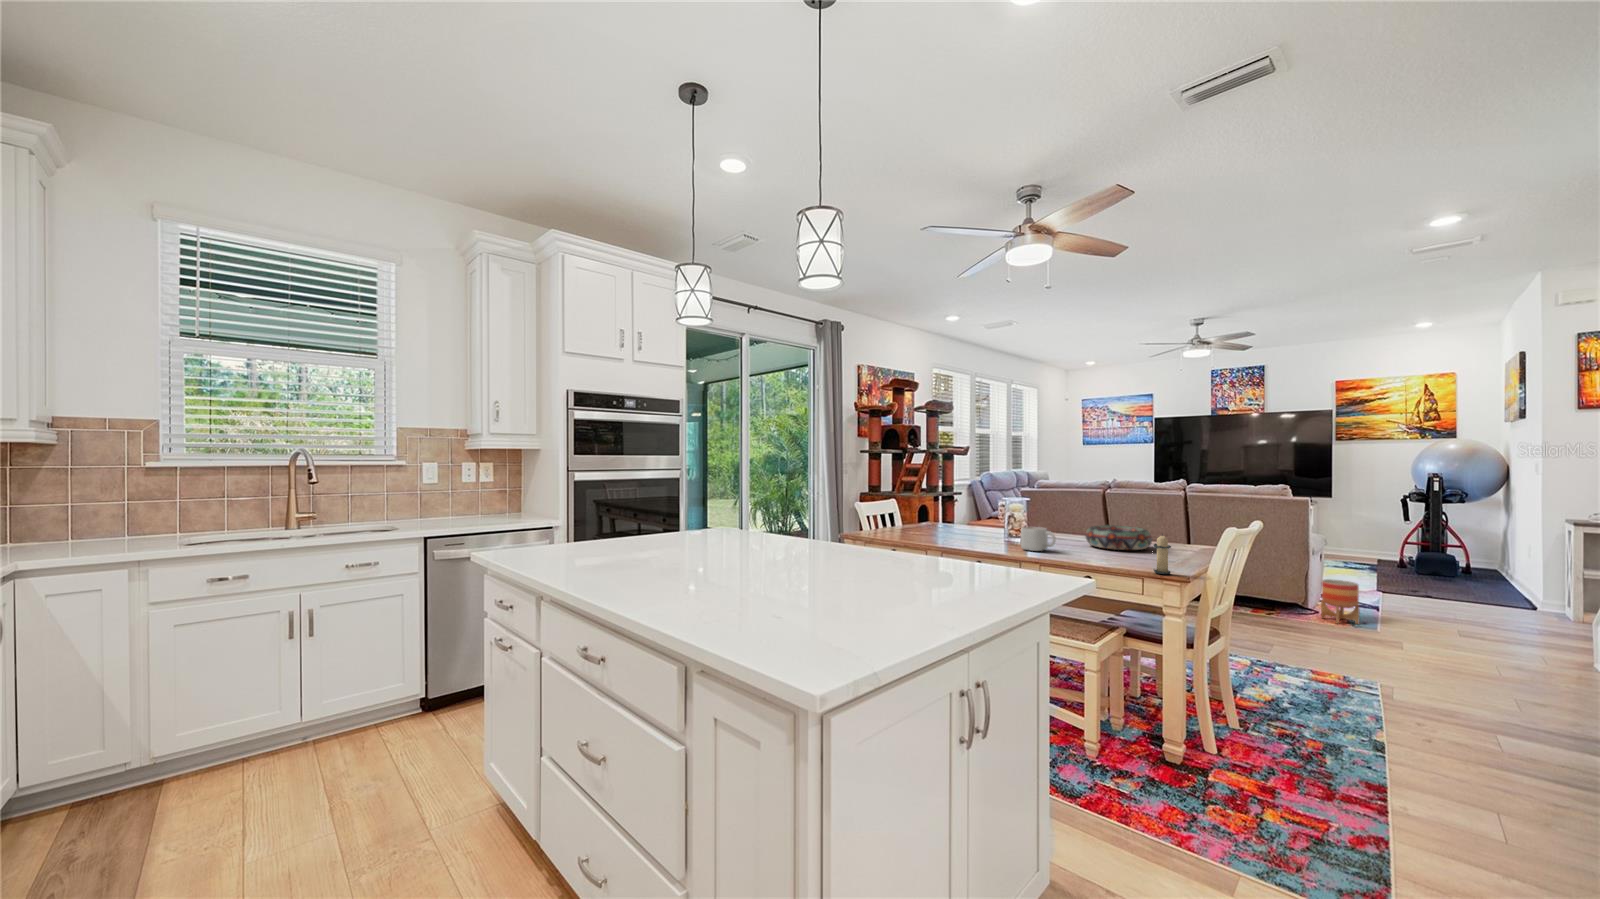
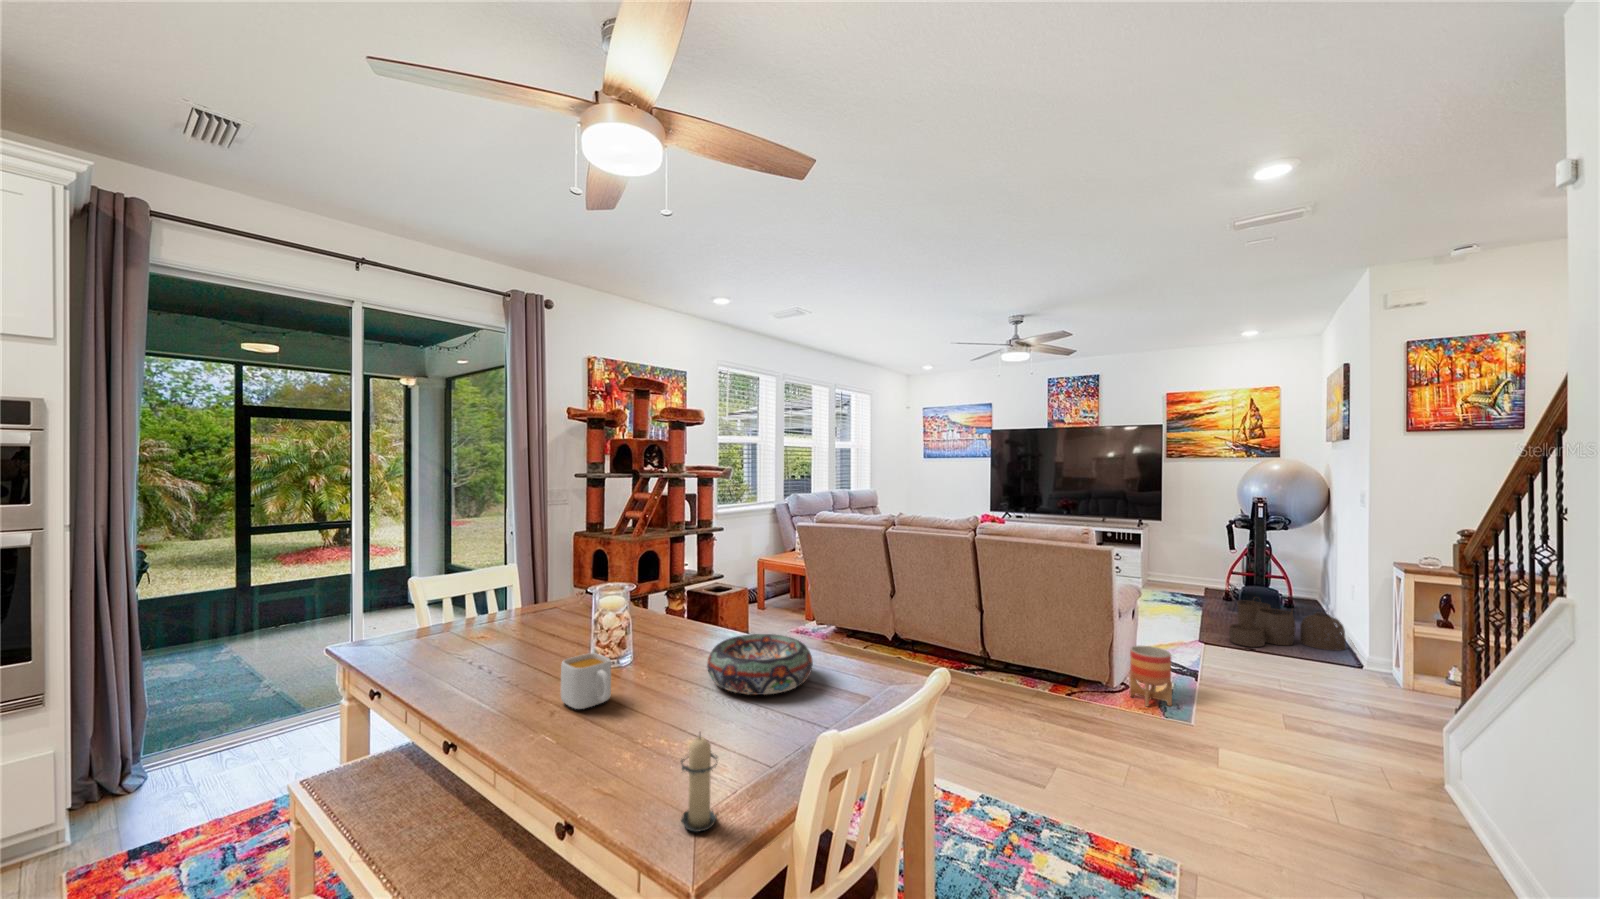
woven basket: none [1406,557,1522,600] -> present [1229,599,1346,651]

